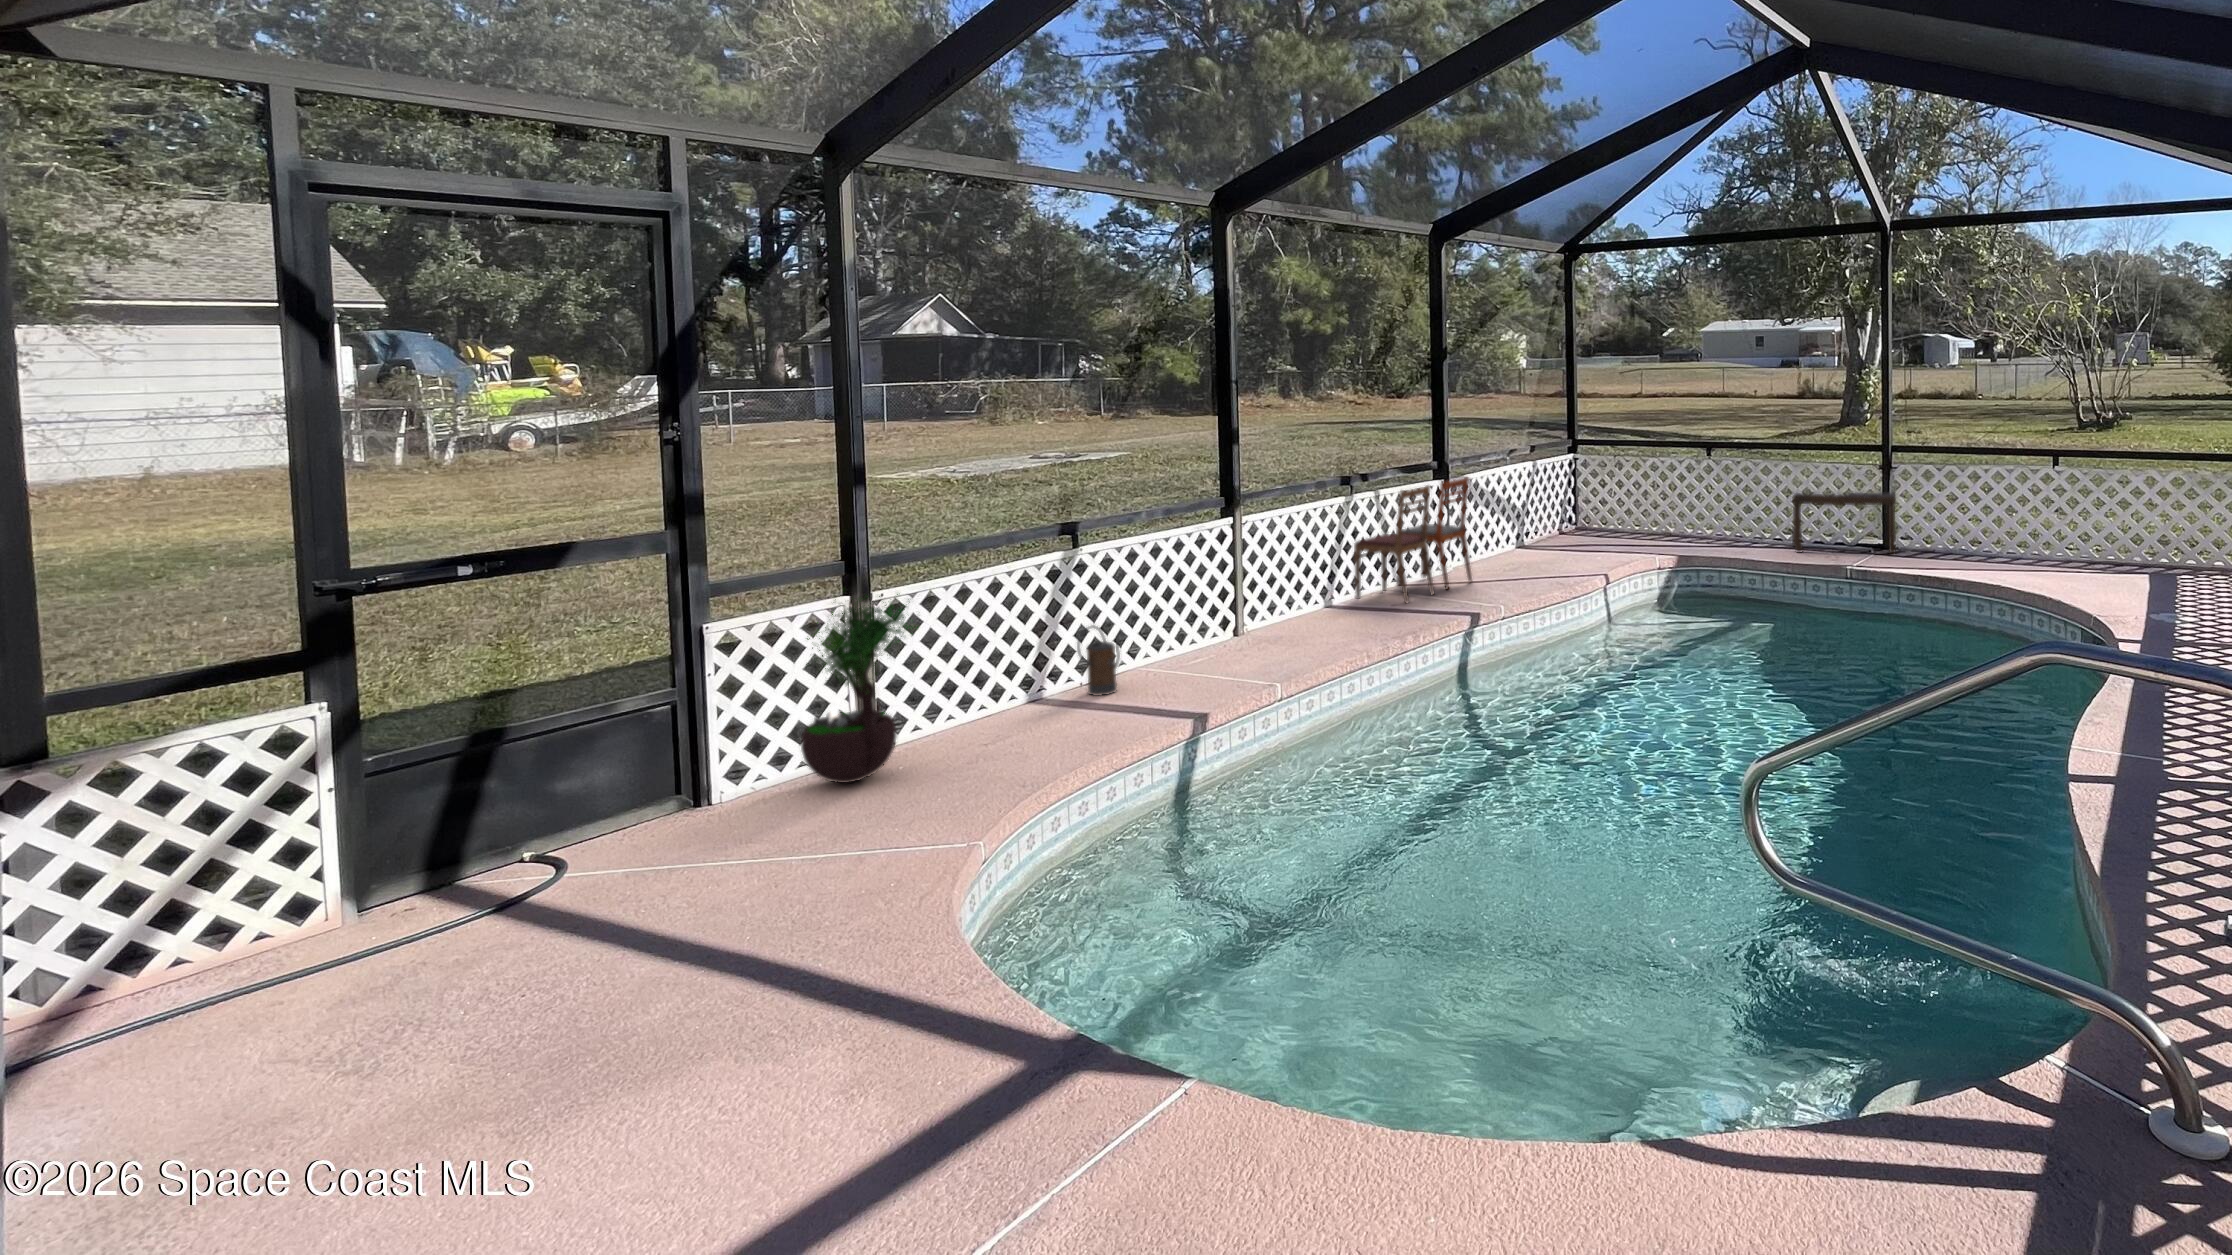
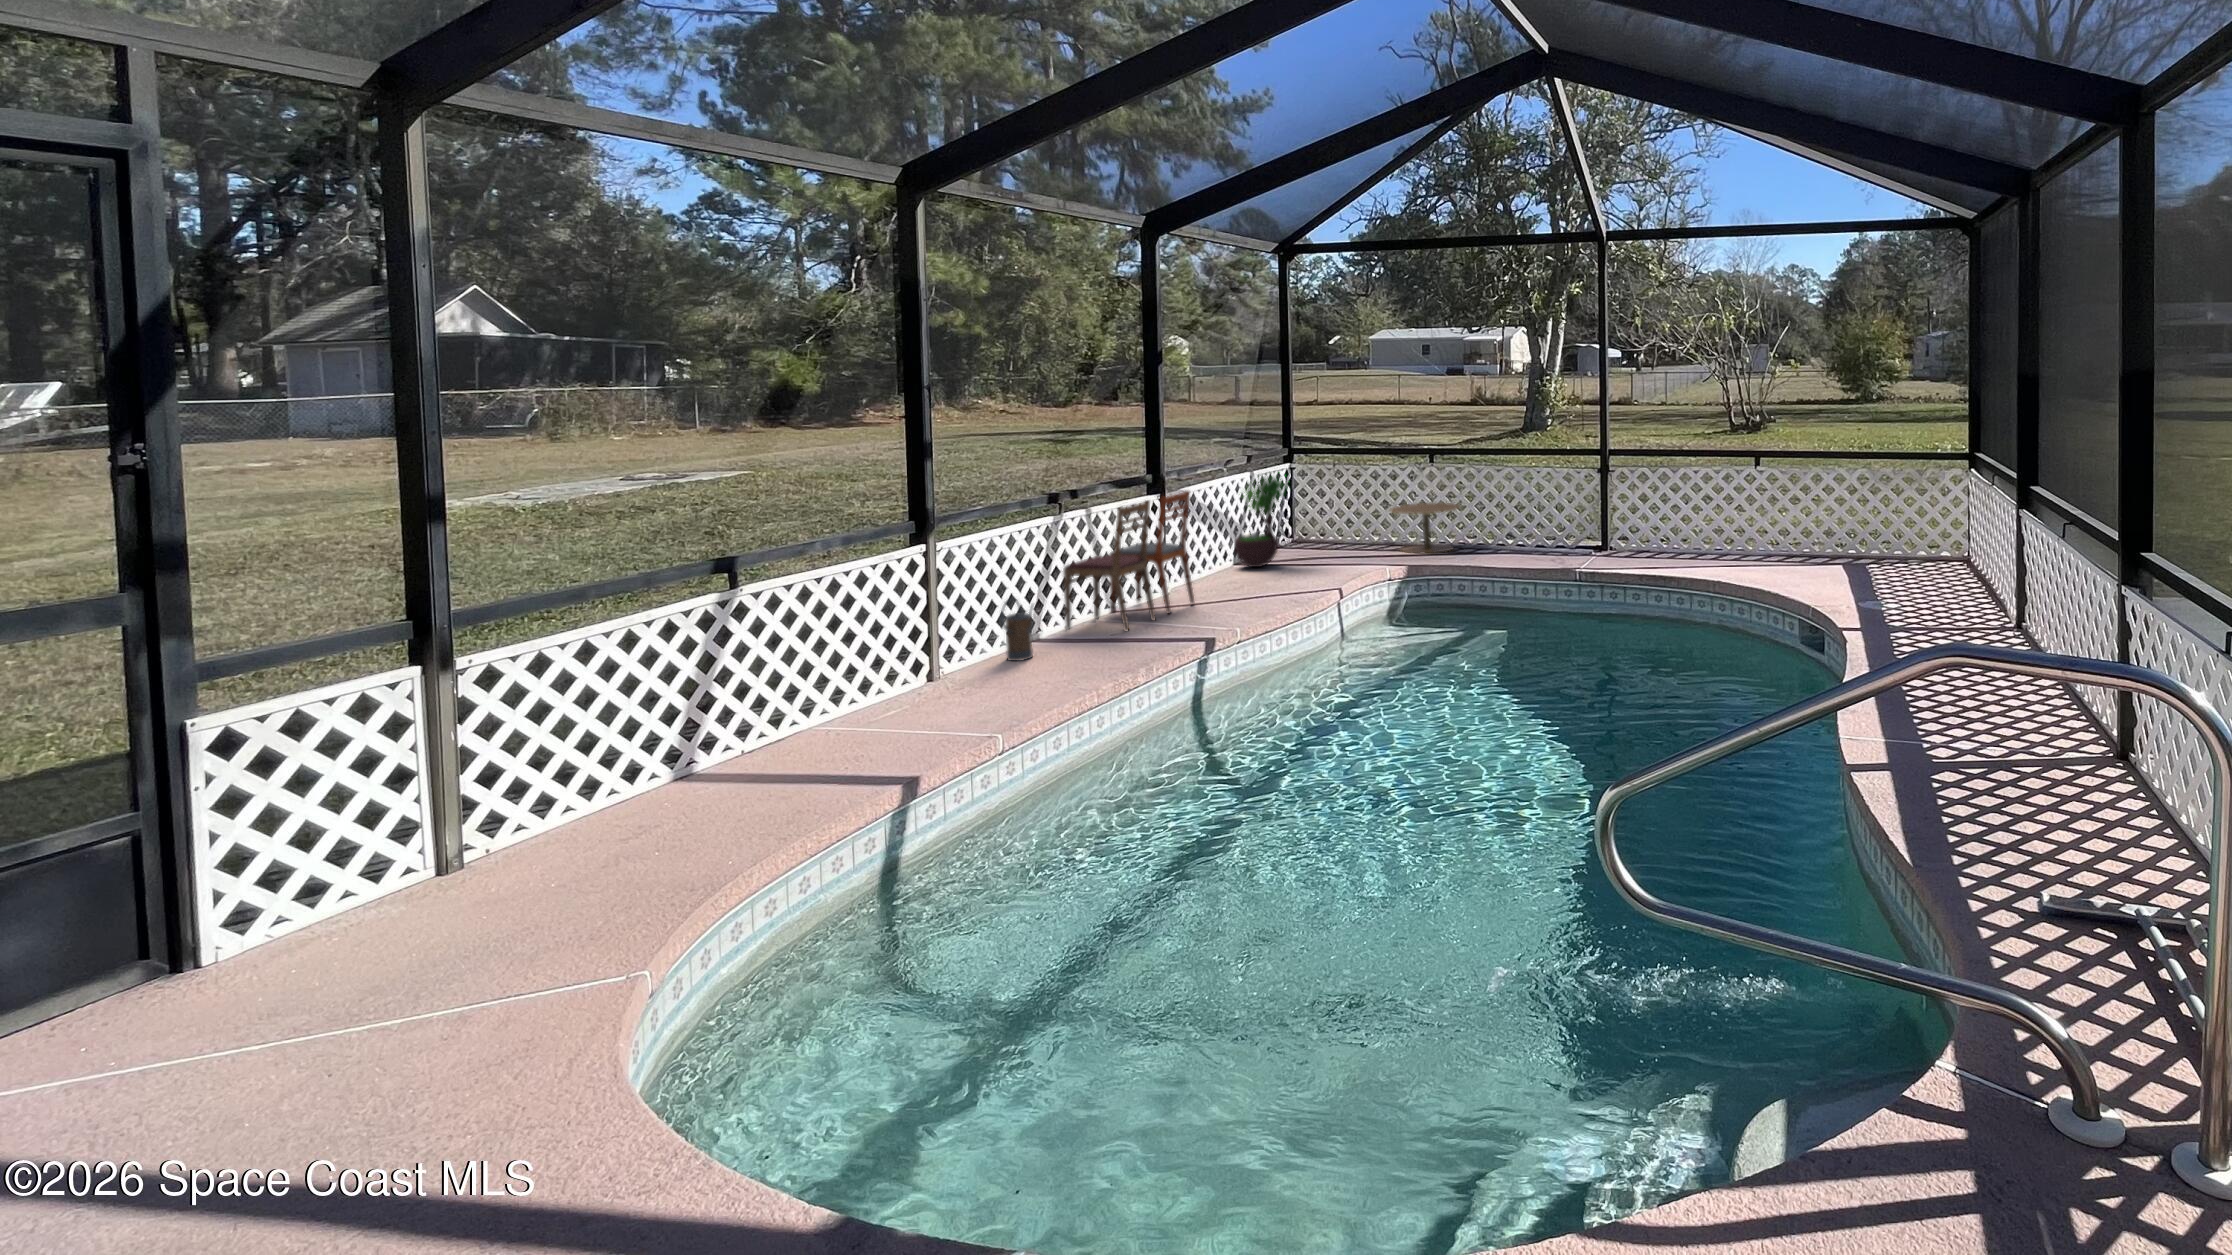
bench: present [1792,492,1896,554] -> none [1517,494,1618,558]
side table: none [1667,495,1737,544] -> present [1390,503,1459,553]
potted tree: present [801,593,918,783] -> present [1234,472,1286,567]
watering can: present [1077,626,1122,696] -> present [1001,598,1033,661]

